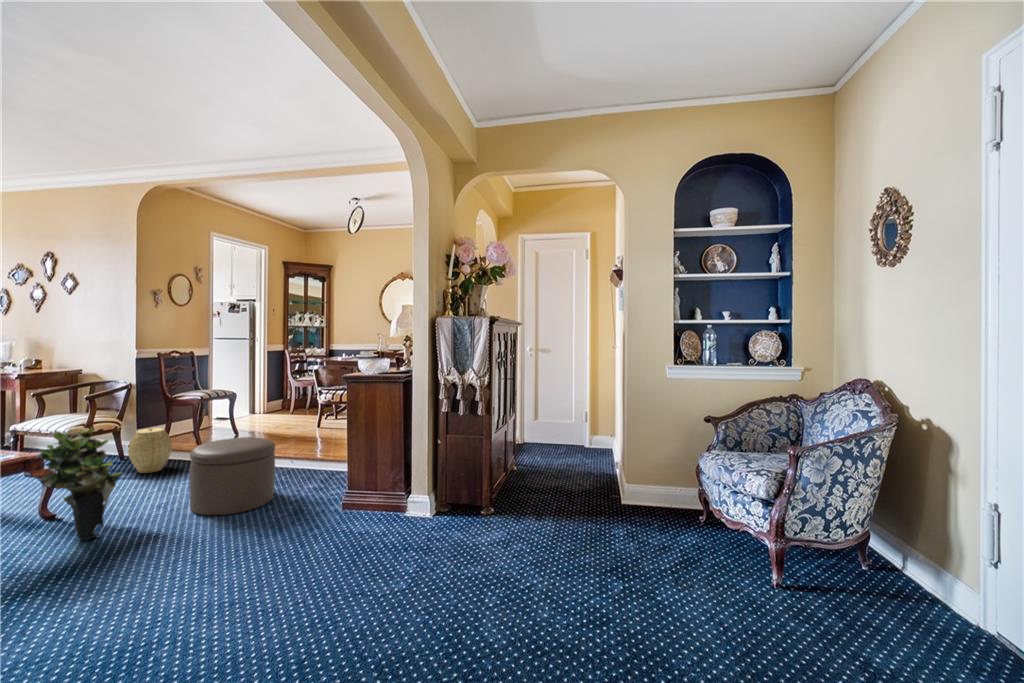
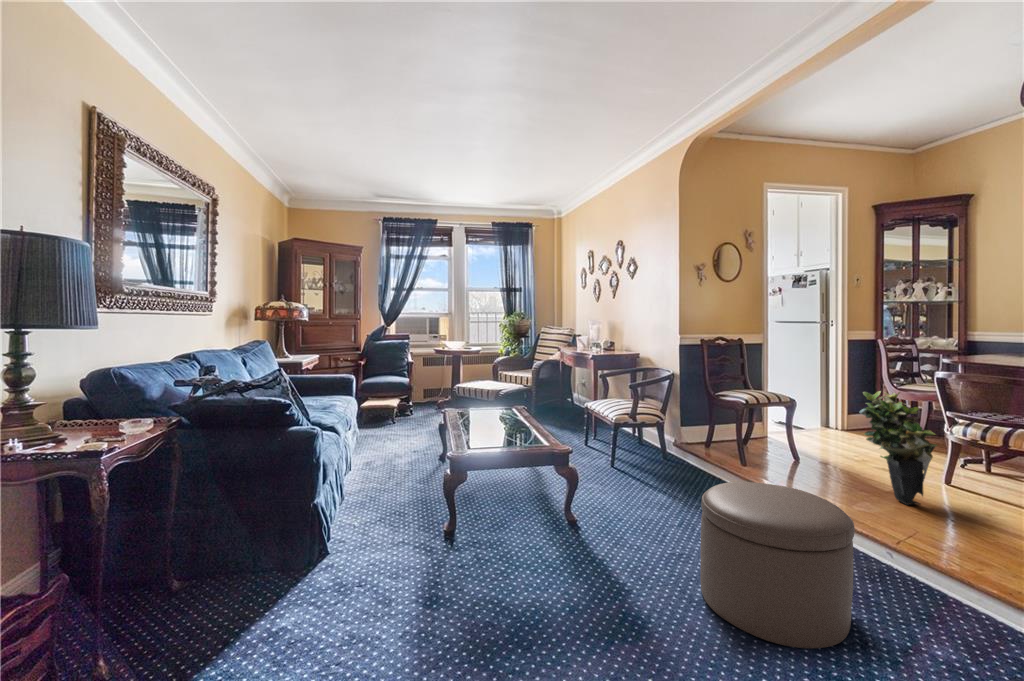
potted plant: present [37,426,122,541] -> present [860,391,937,505]
woven basket: present [128,428,172,473] -> none [658,433,705,491]

